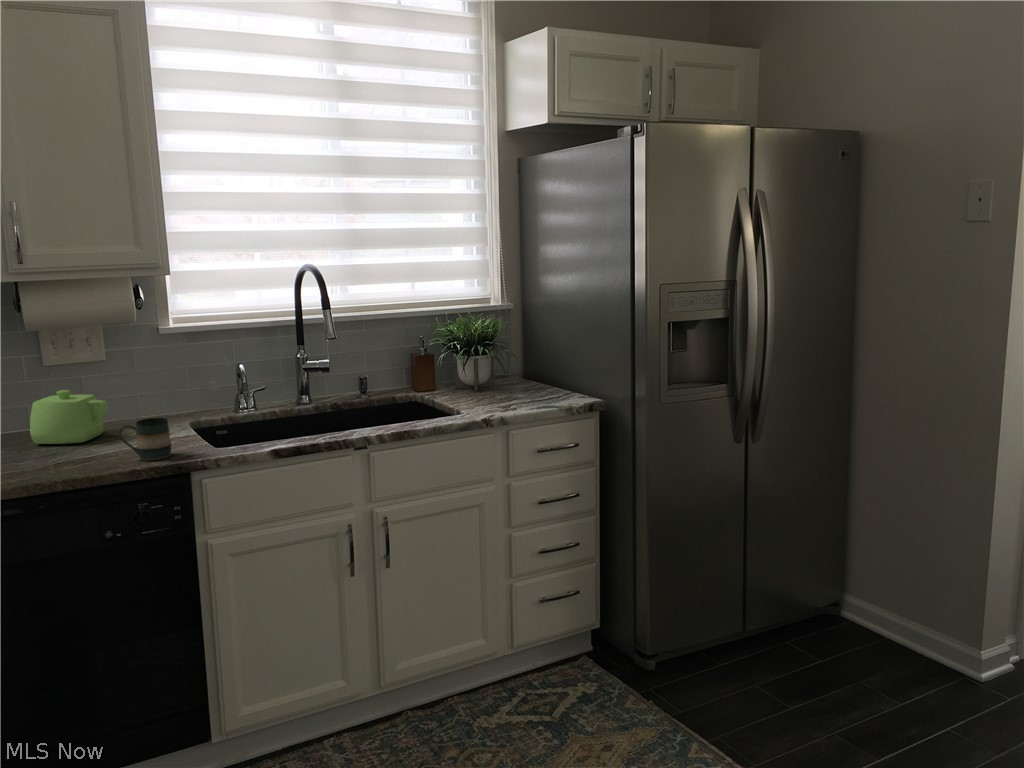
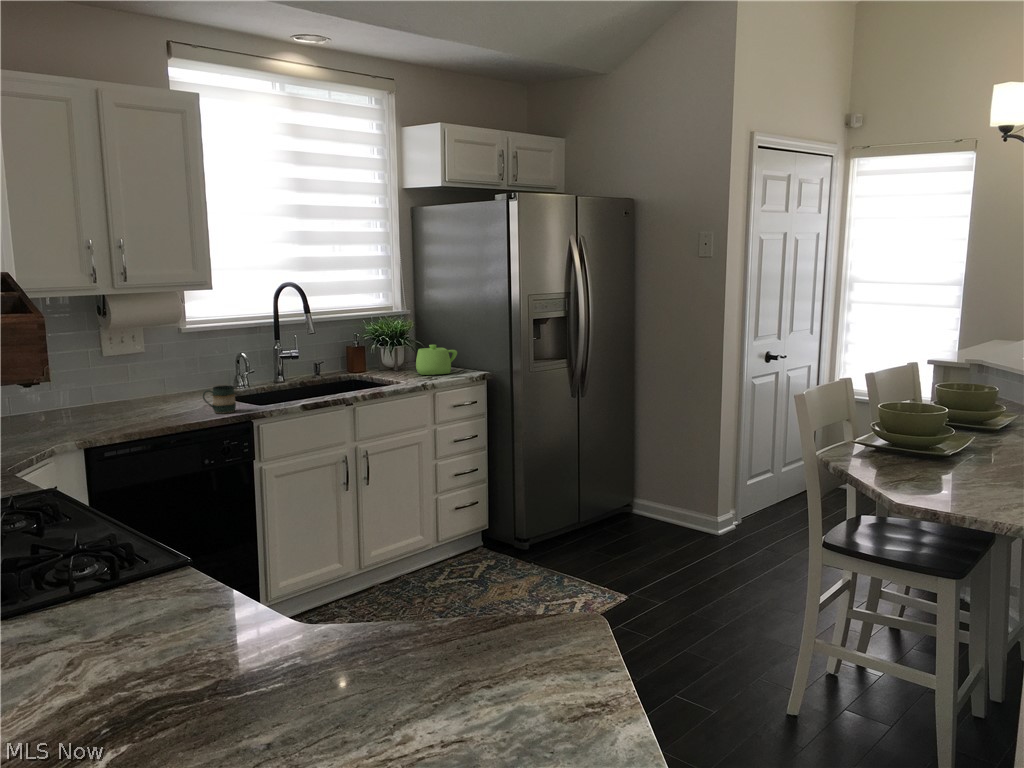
teapot: present [30,390,108,444] -> present [416,345,457,375]

